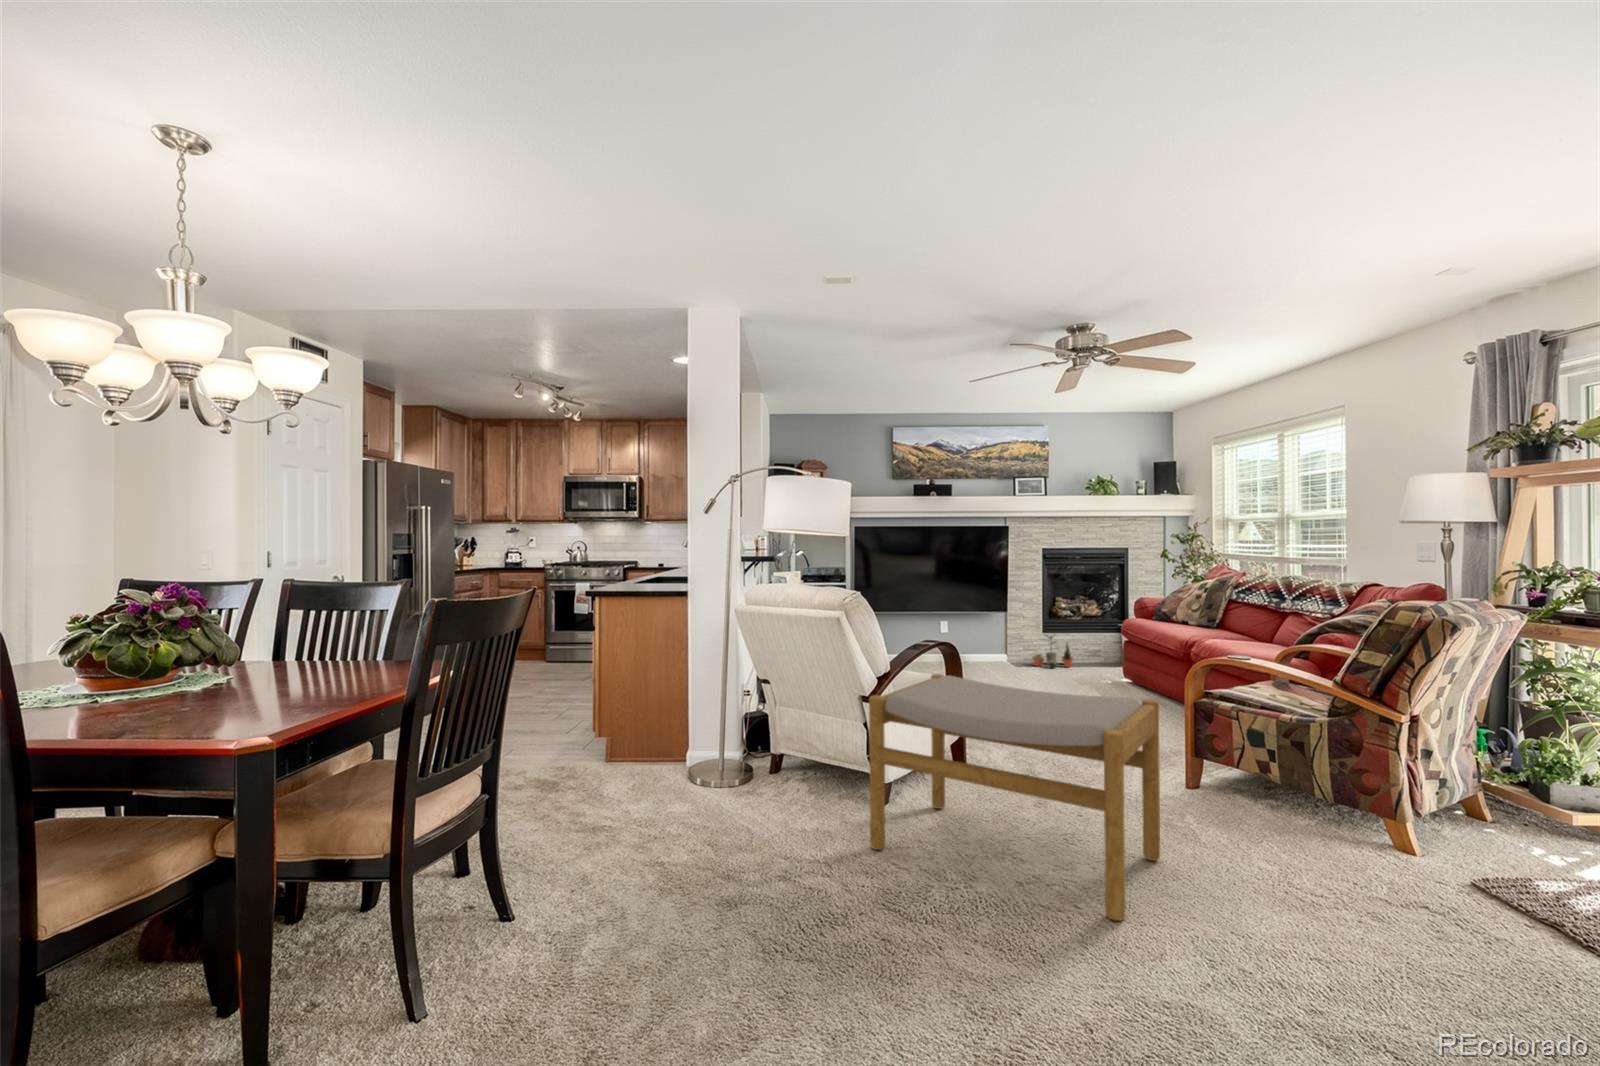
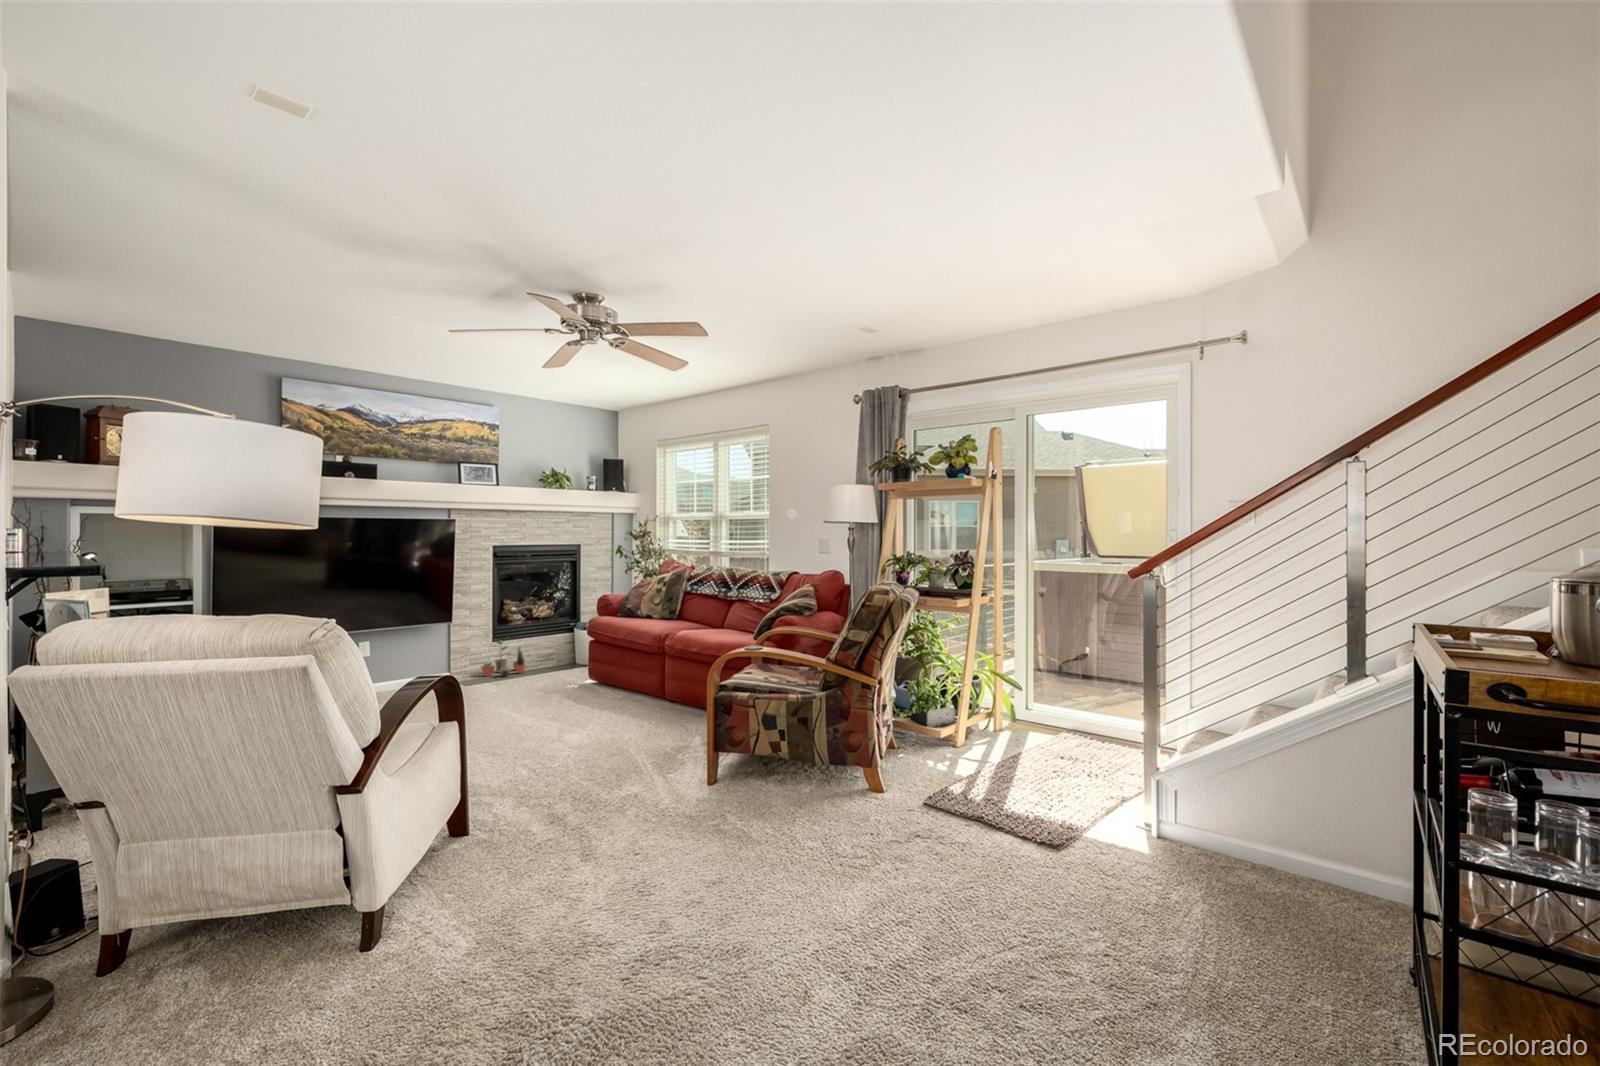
footstool: present [869,674,1160,921] -> none [371,703,737,997]

